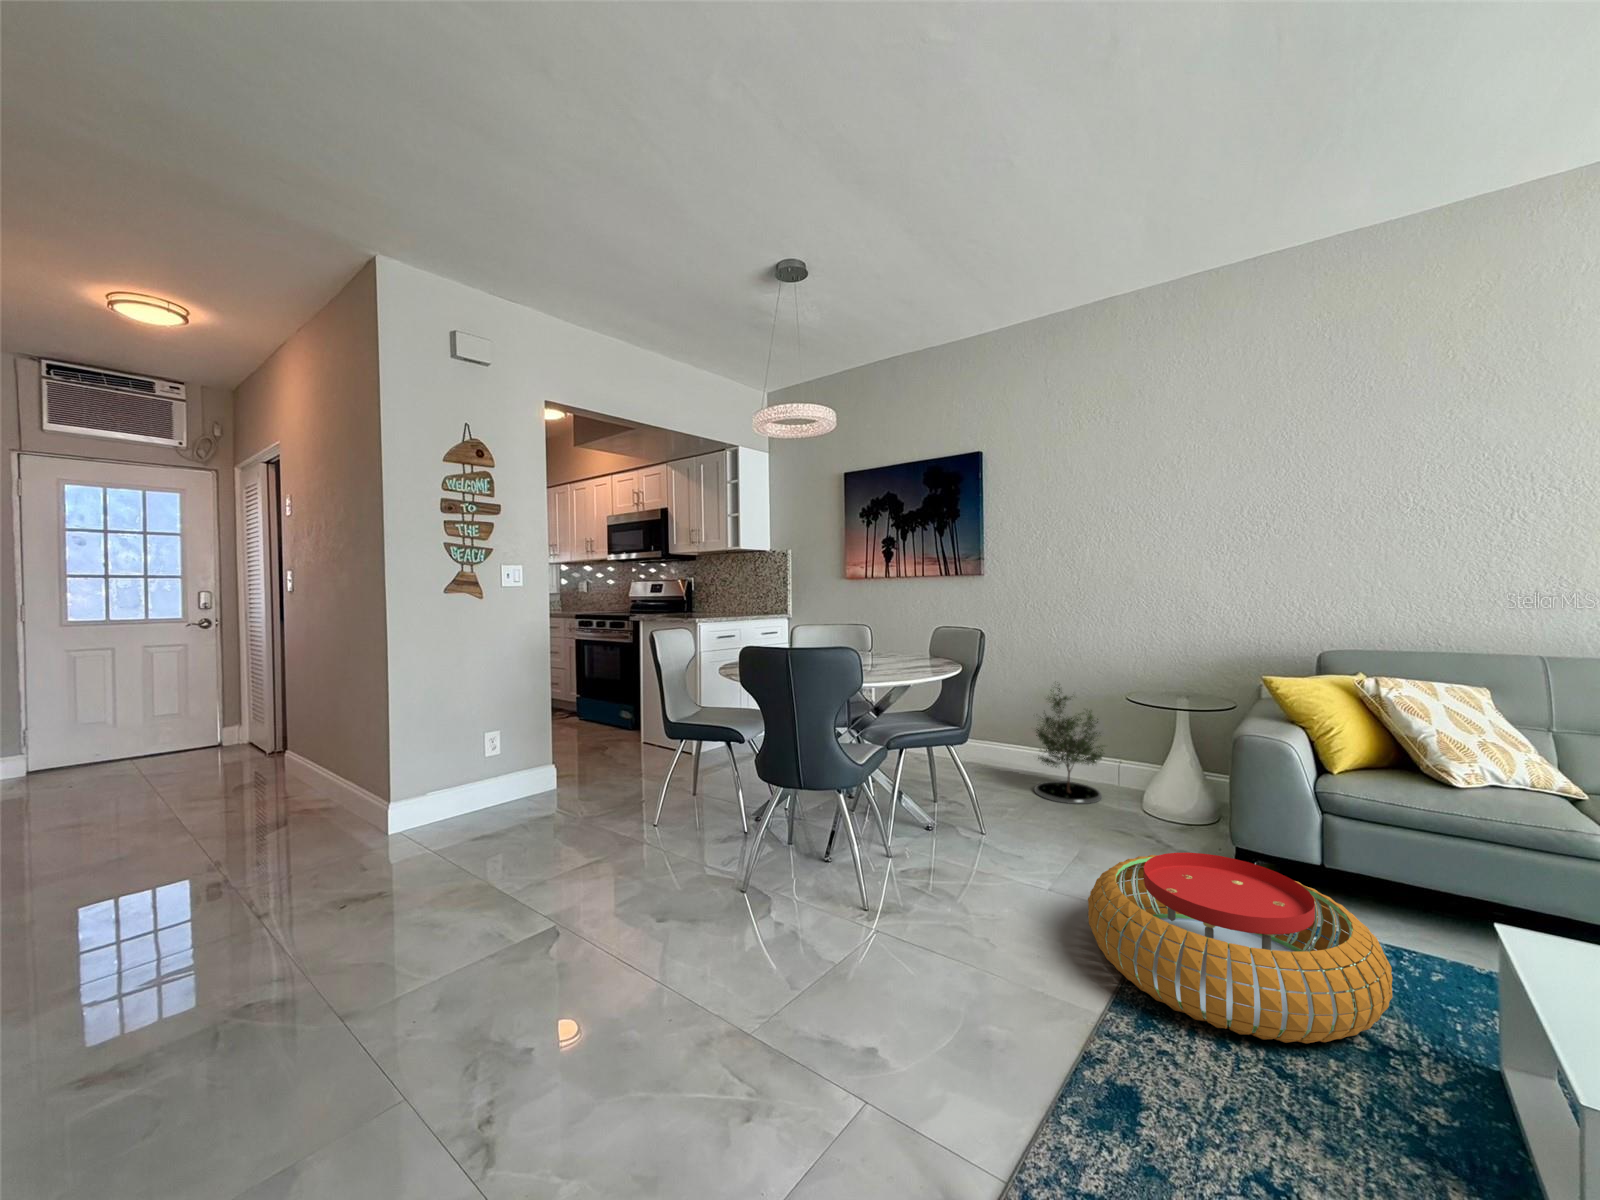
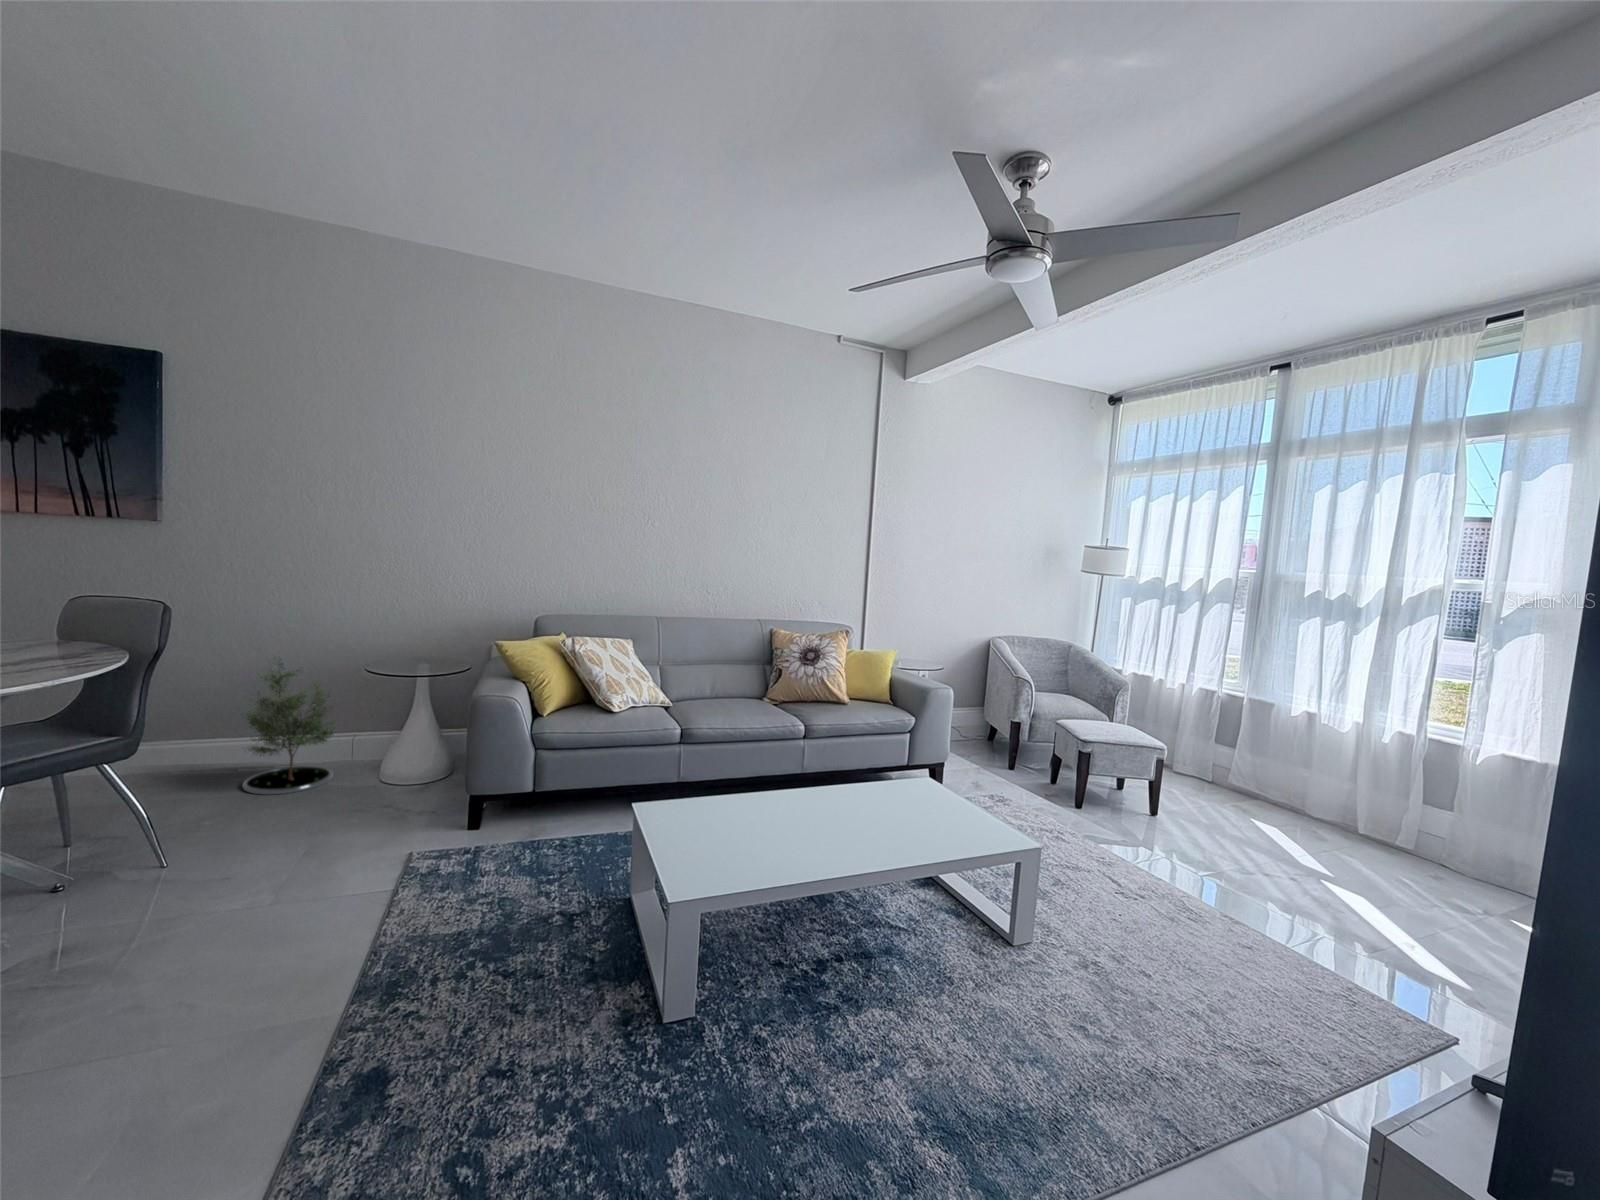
pouf: present [1088,853,1393,1044] -> none [326,809,577,968]

